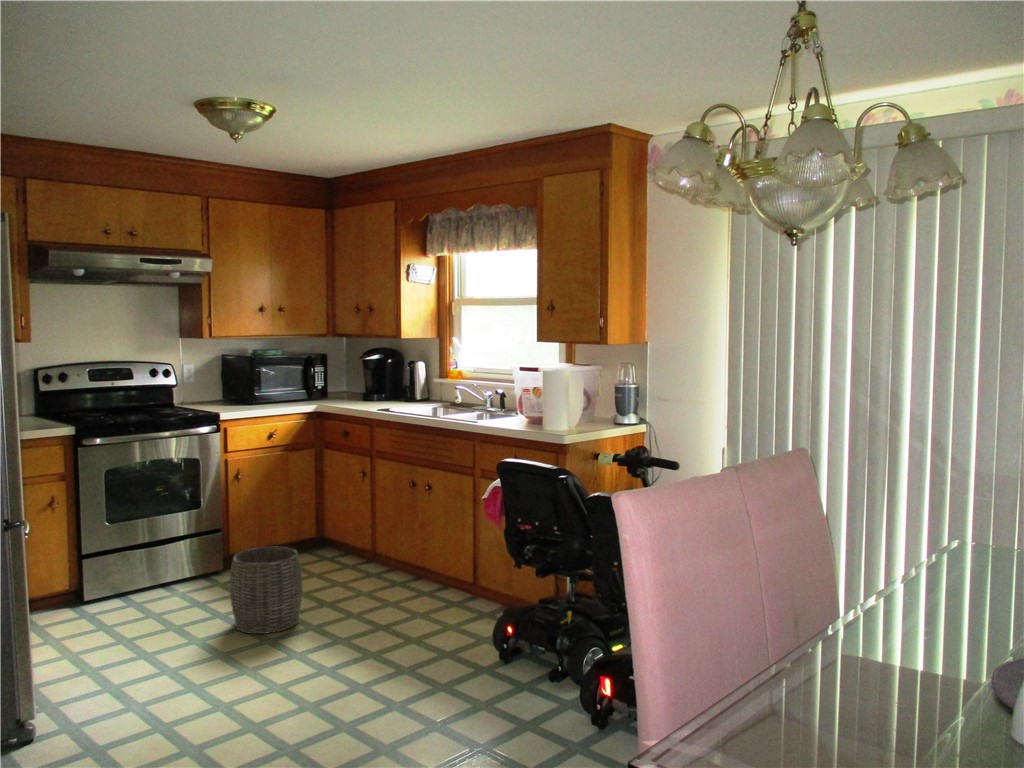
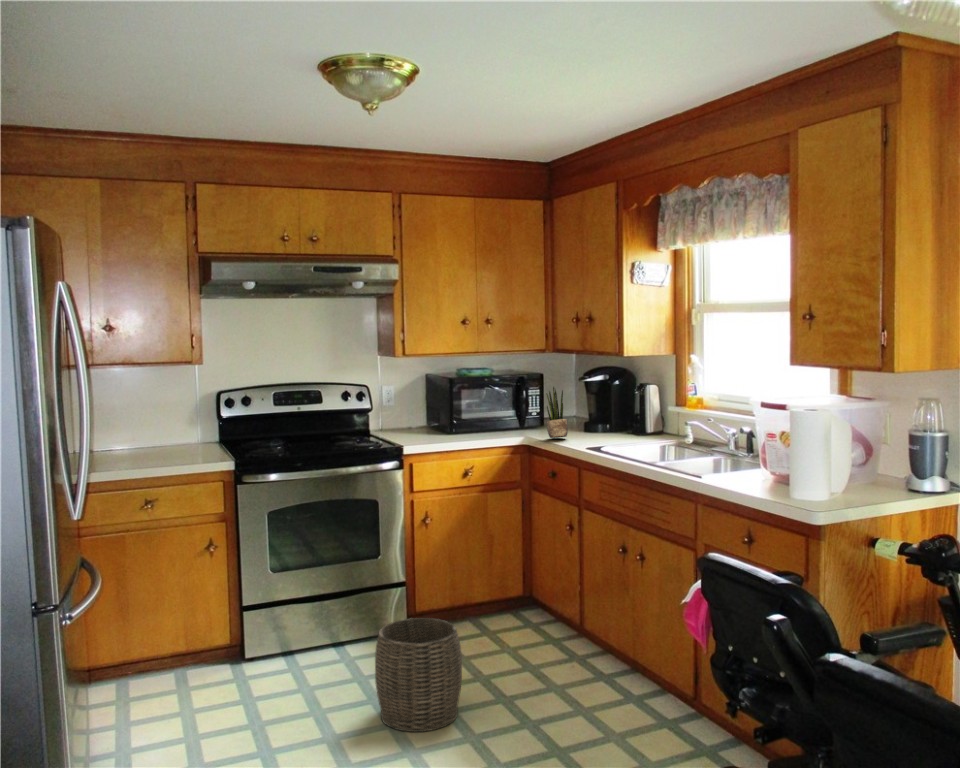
potted plant: none [340,362,358,404] -> present [546,387,568,438]

